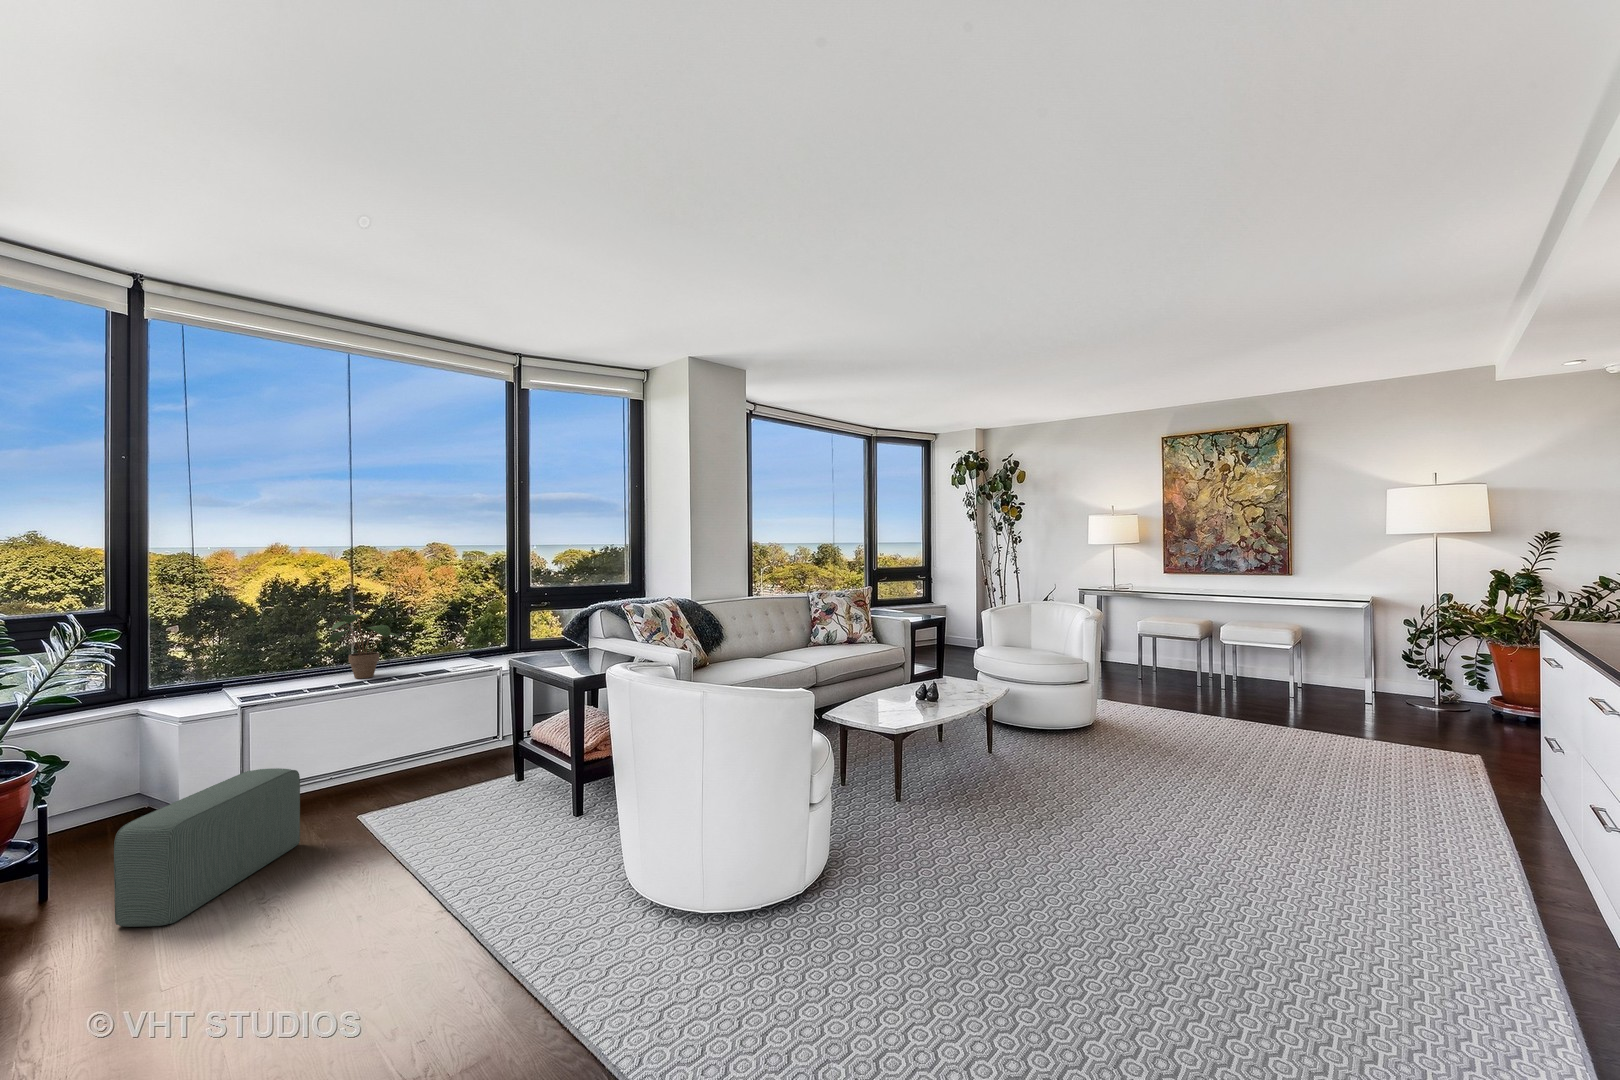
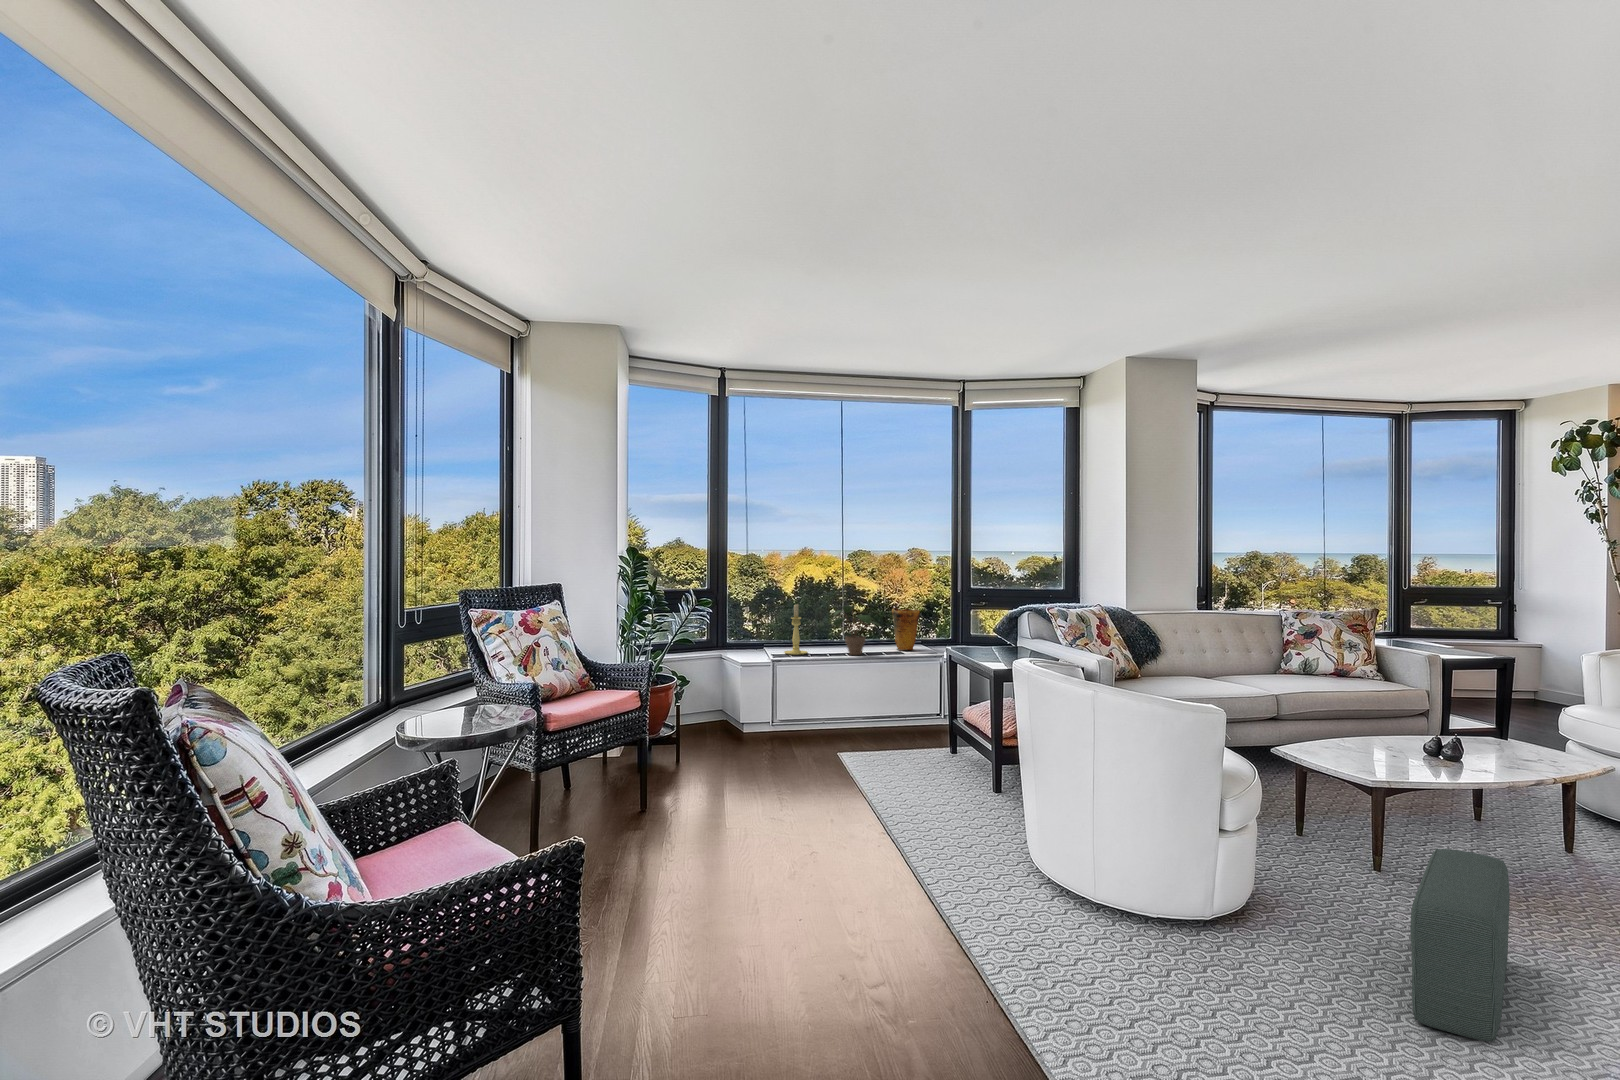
vase: none [411,613,449,664] -> present [892,608,920,650]
candle holder: none [247,617,289,689] -> present [785,604,808,655]
pouf: present [114,768,300,927] -> present [1410,849,1510,1042]

